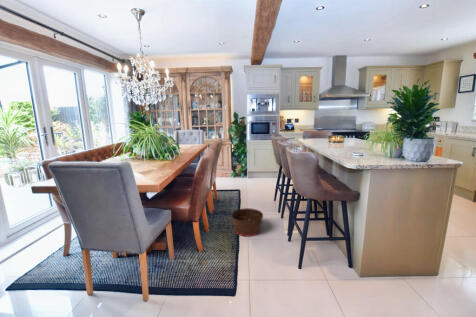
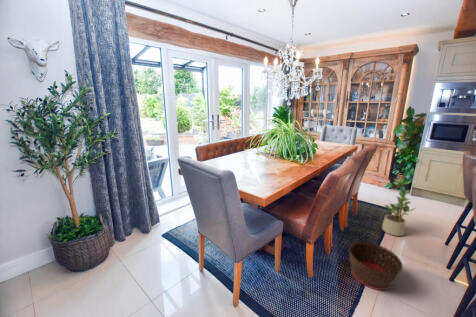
potted plant: none [239,168,257,204] -> present [382,188,415,236]

